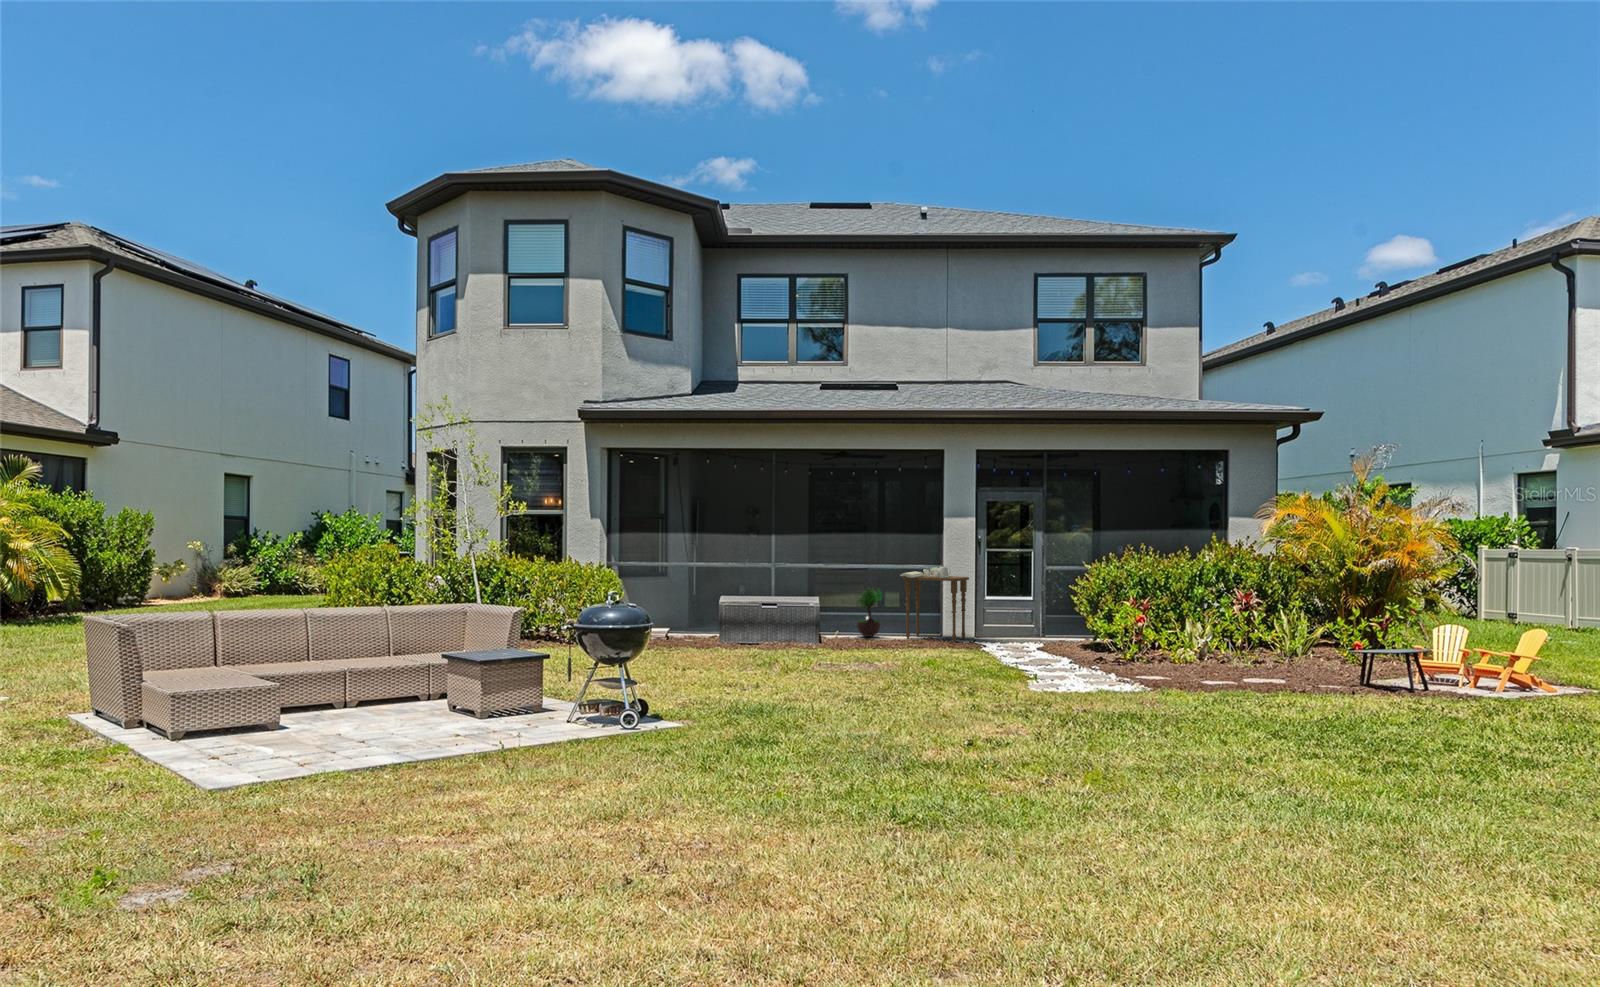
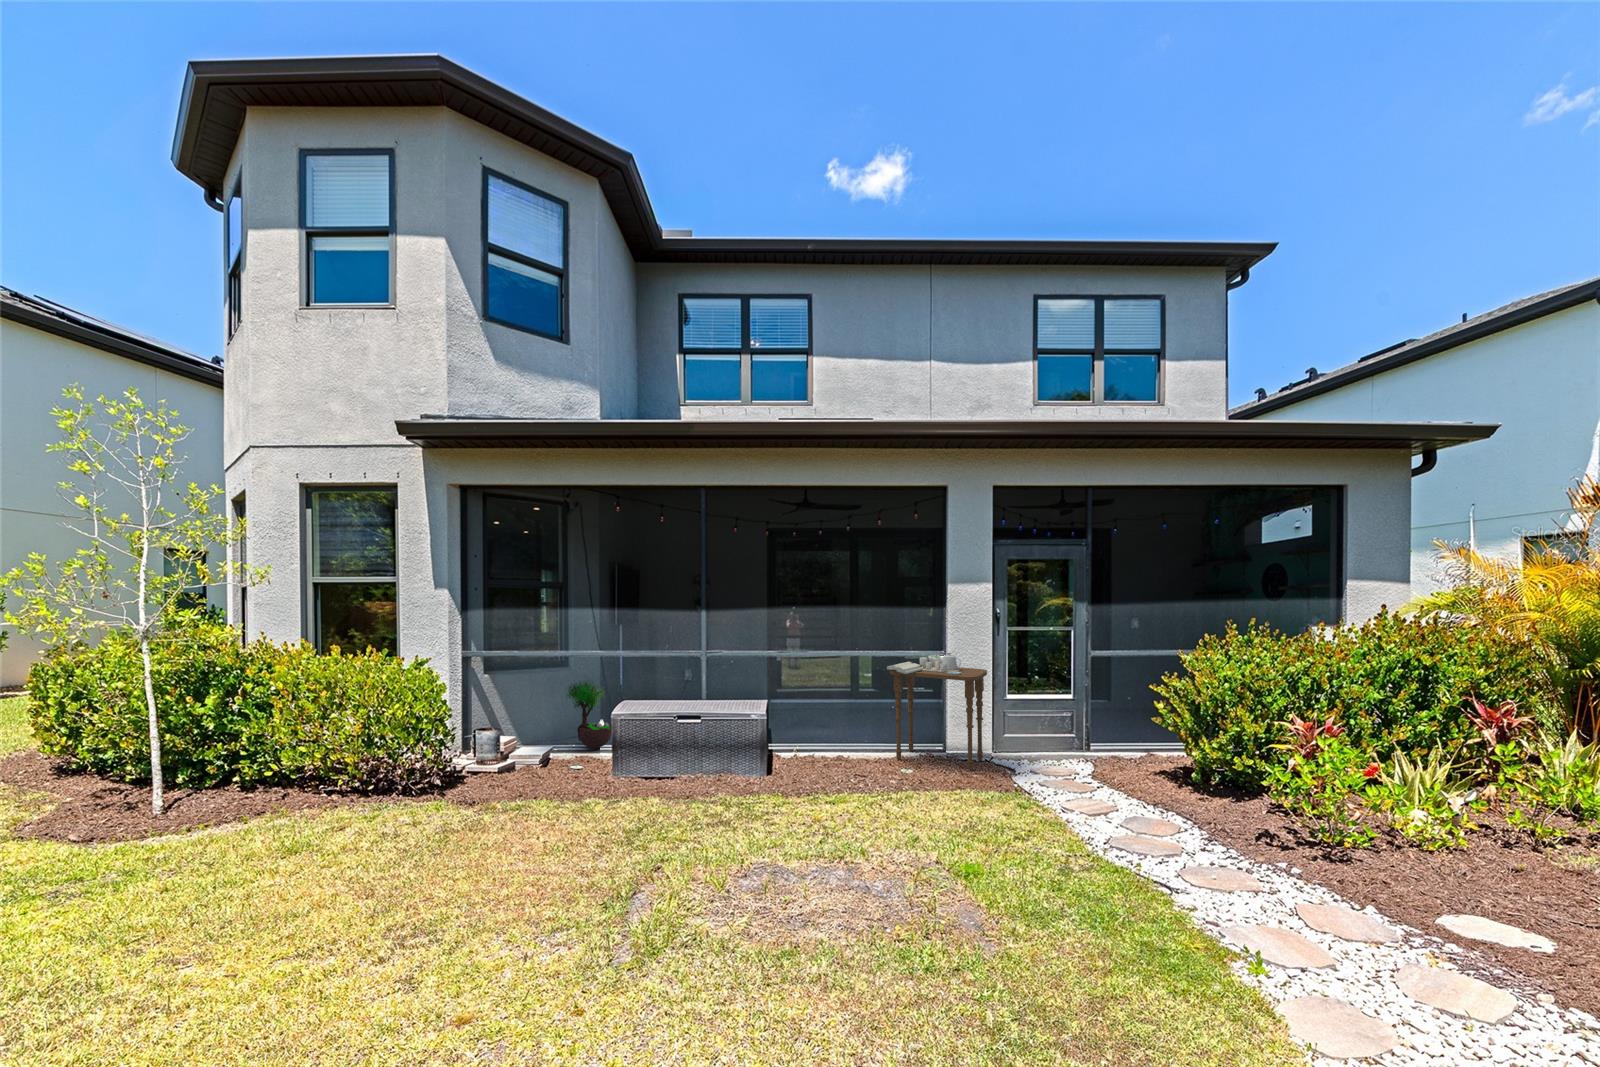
potted tree: present [857,588,881,637] -> present [567,680,612,749]

